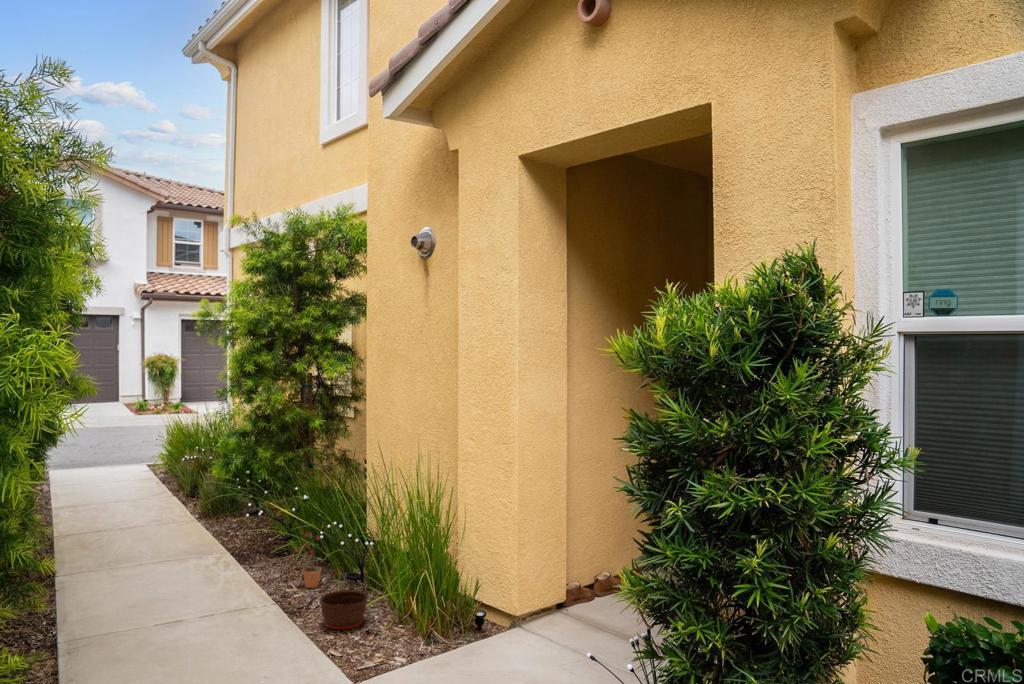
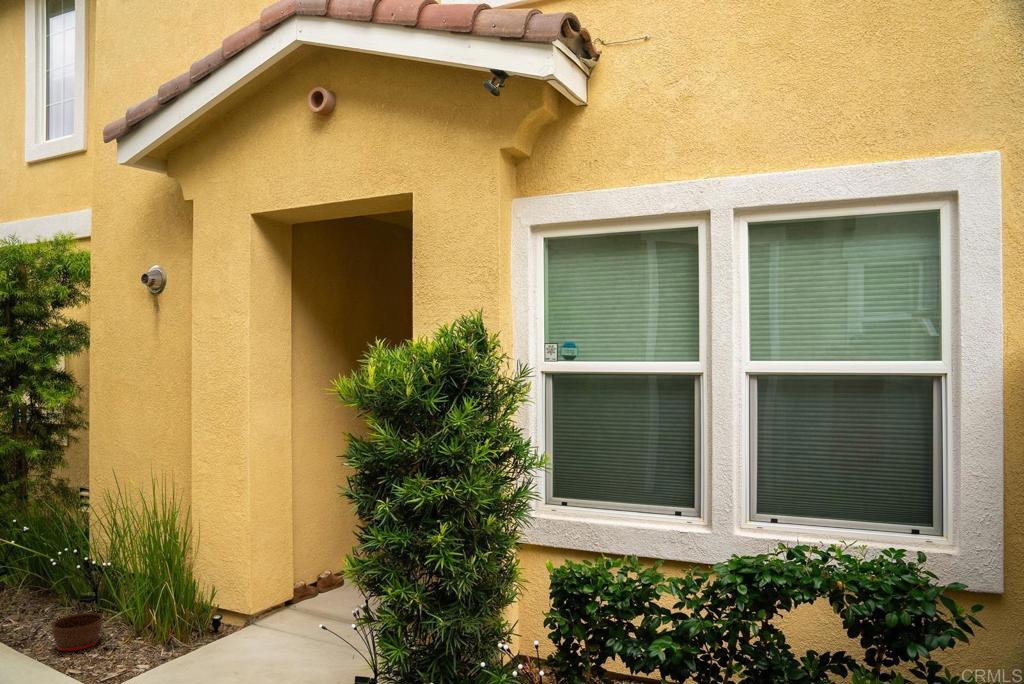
potted plant: present [295,532,322,588] -> none [15,563,49,618]

